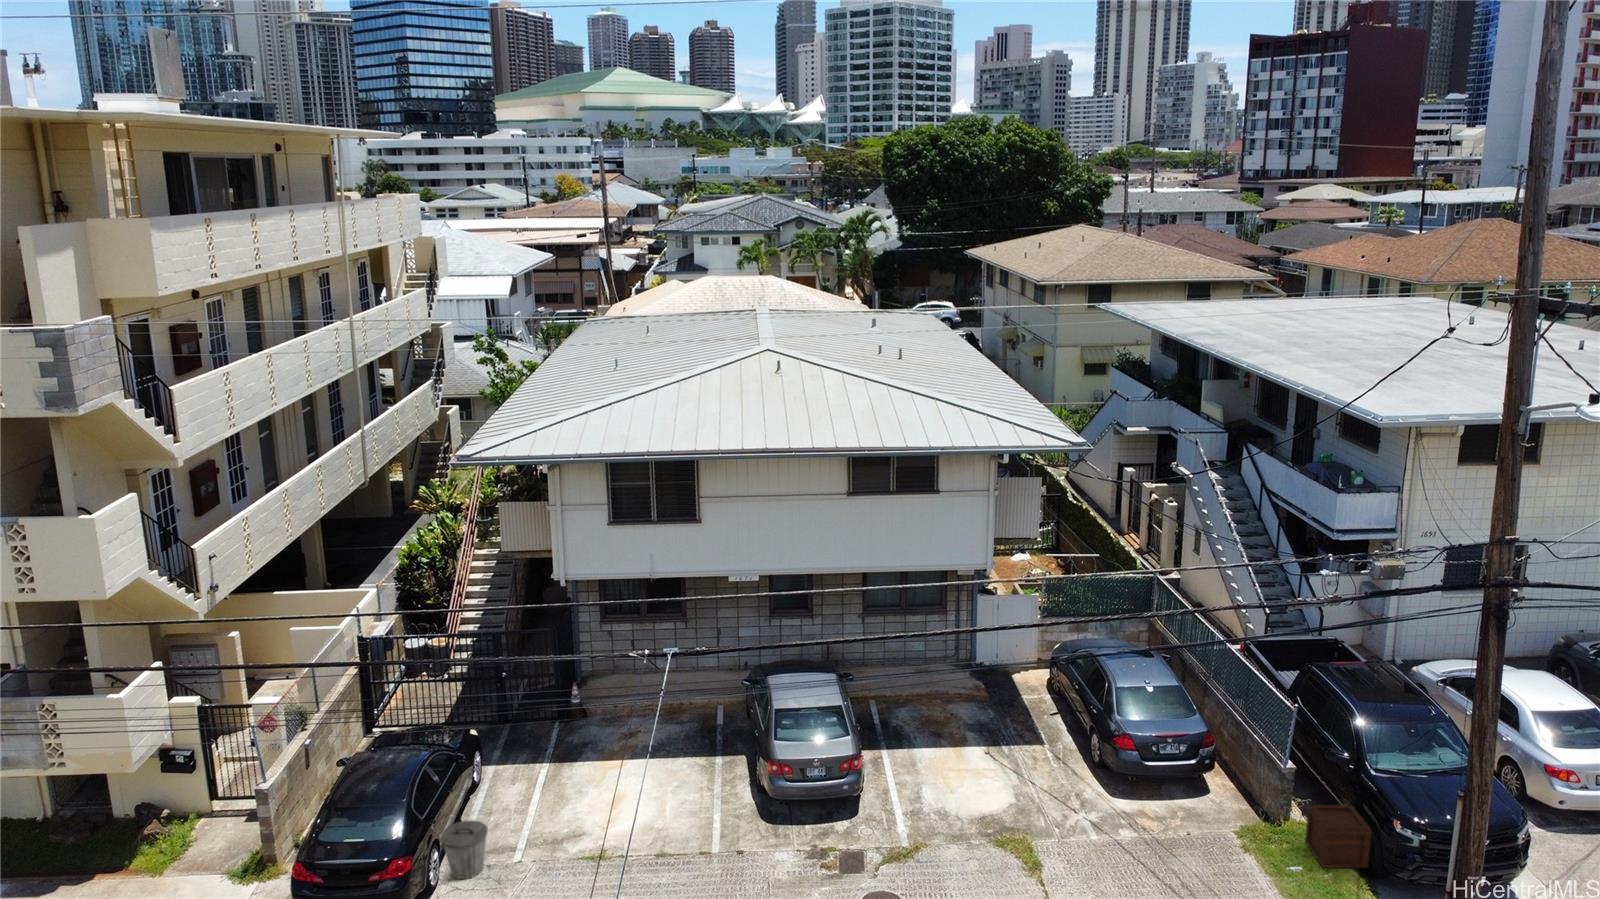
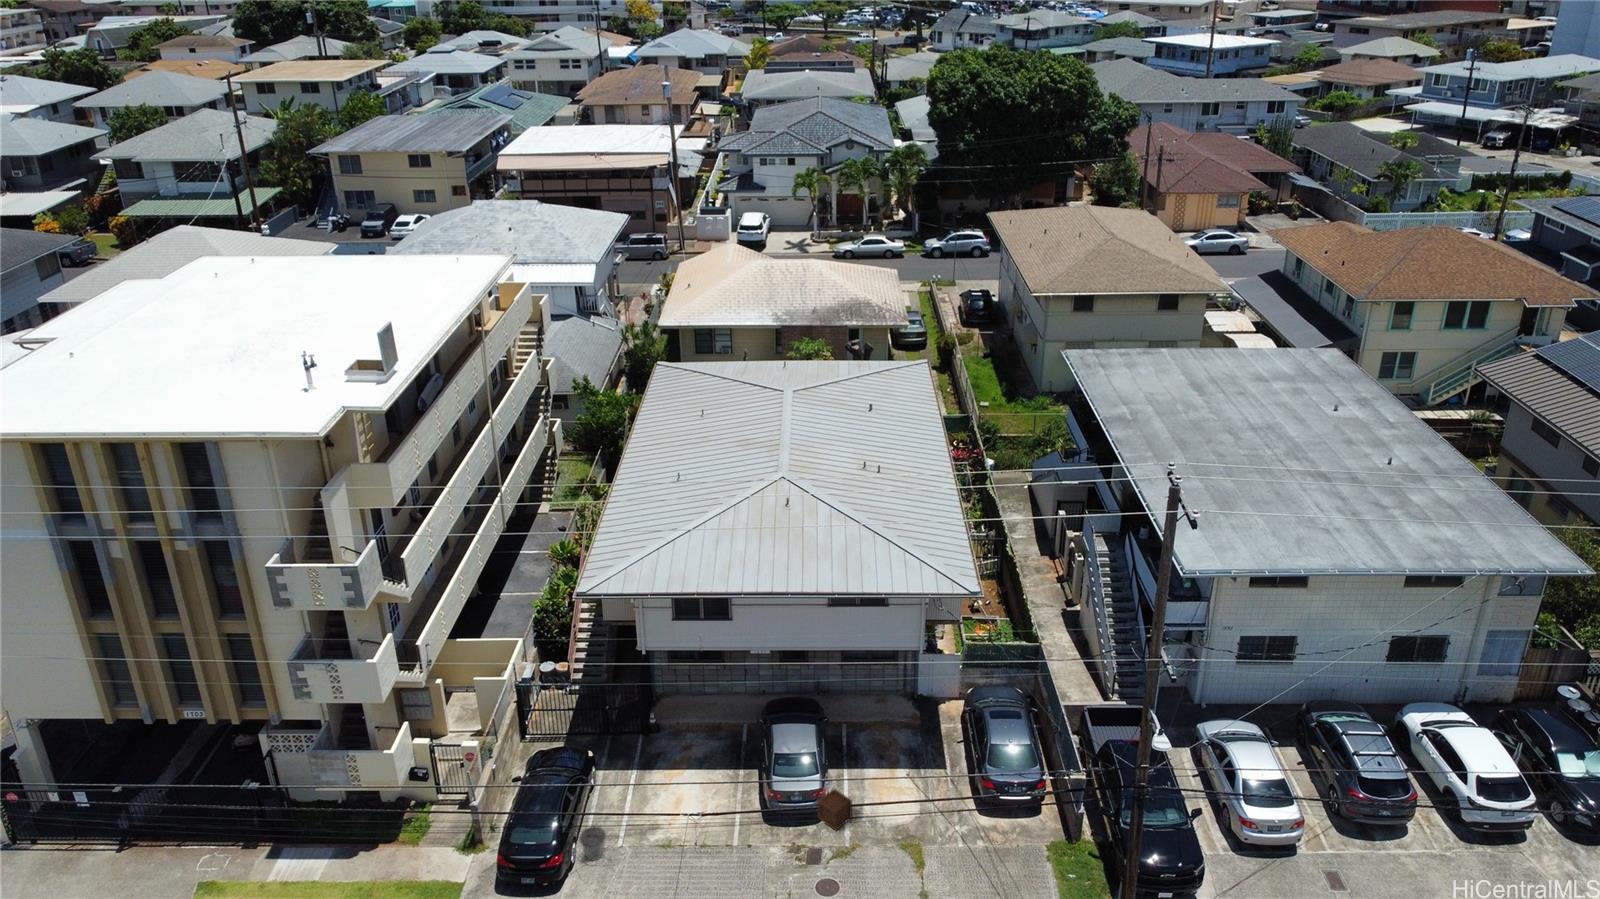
wooden crate: present [1305,805,1372,868] -> present [818,789,852,830]

